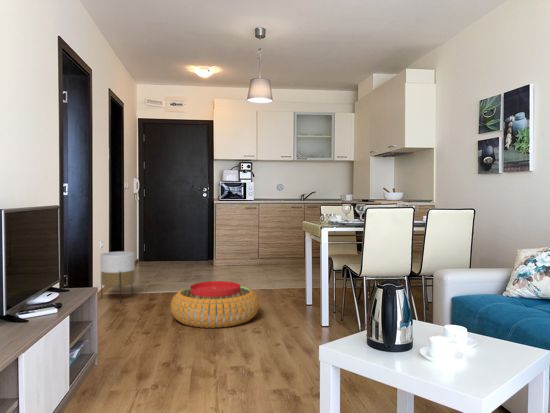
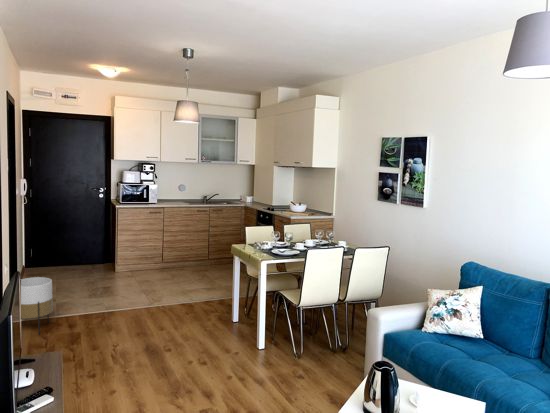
pouf: present [171,281,259,328] -> none [107,309,197,364]

